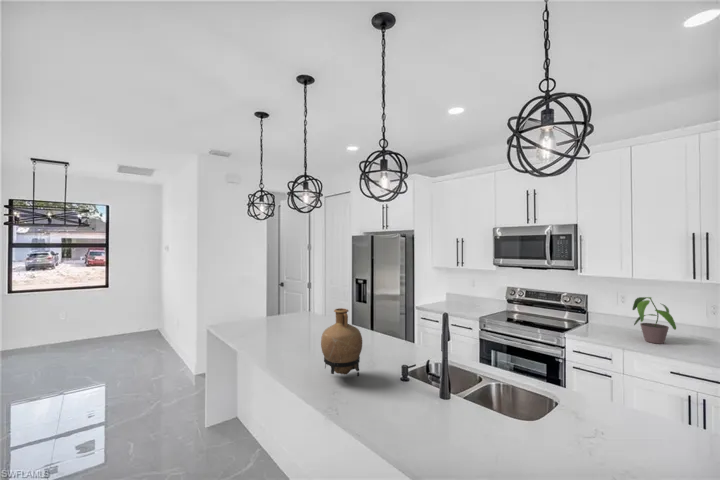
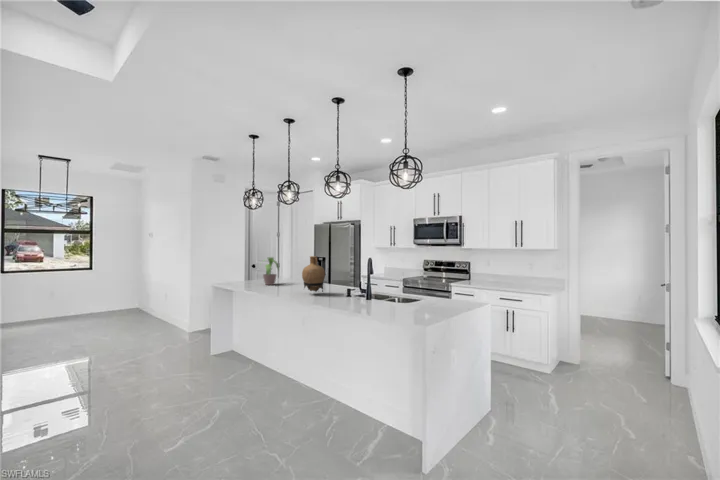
potted plant: present [633,297,676,344] -> present [263,257,279,285]

